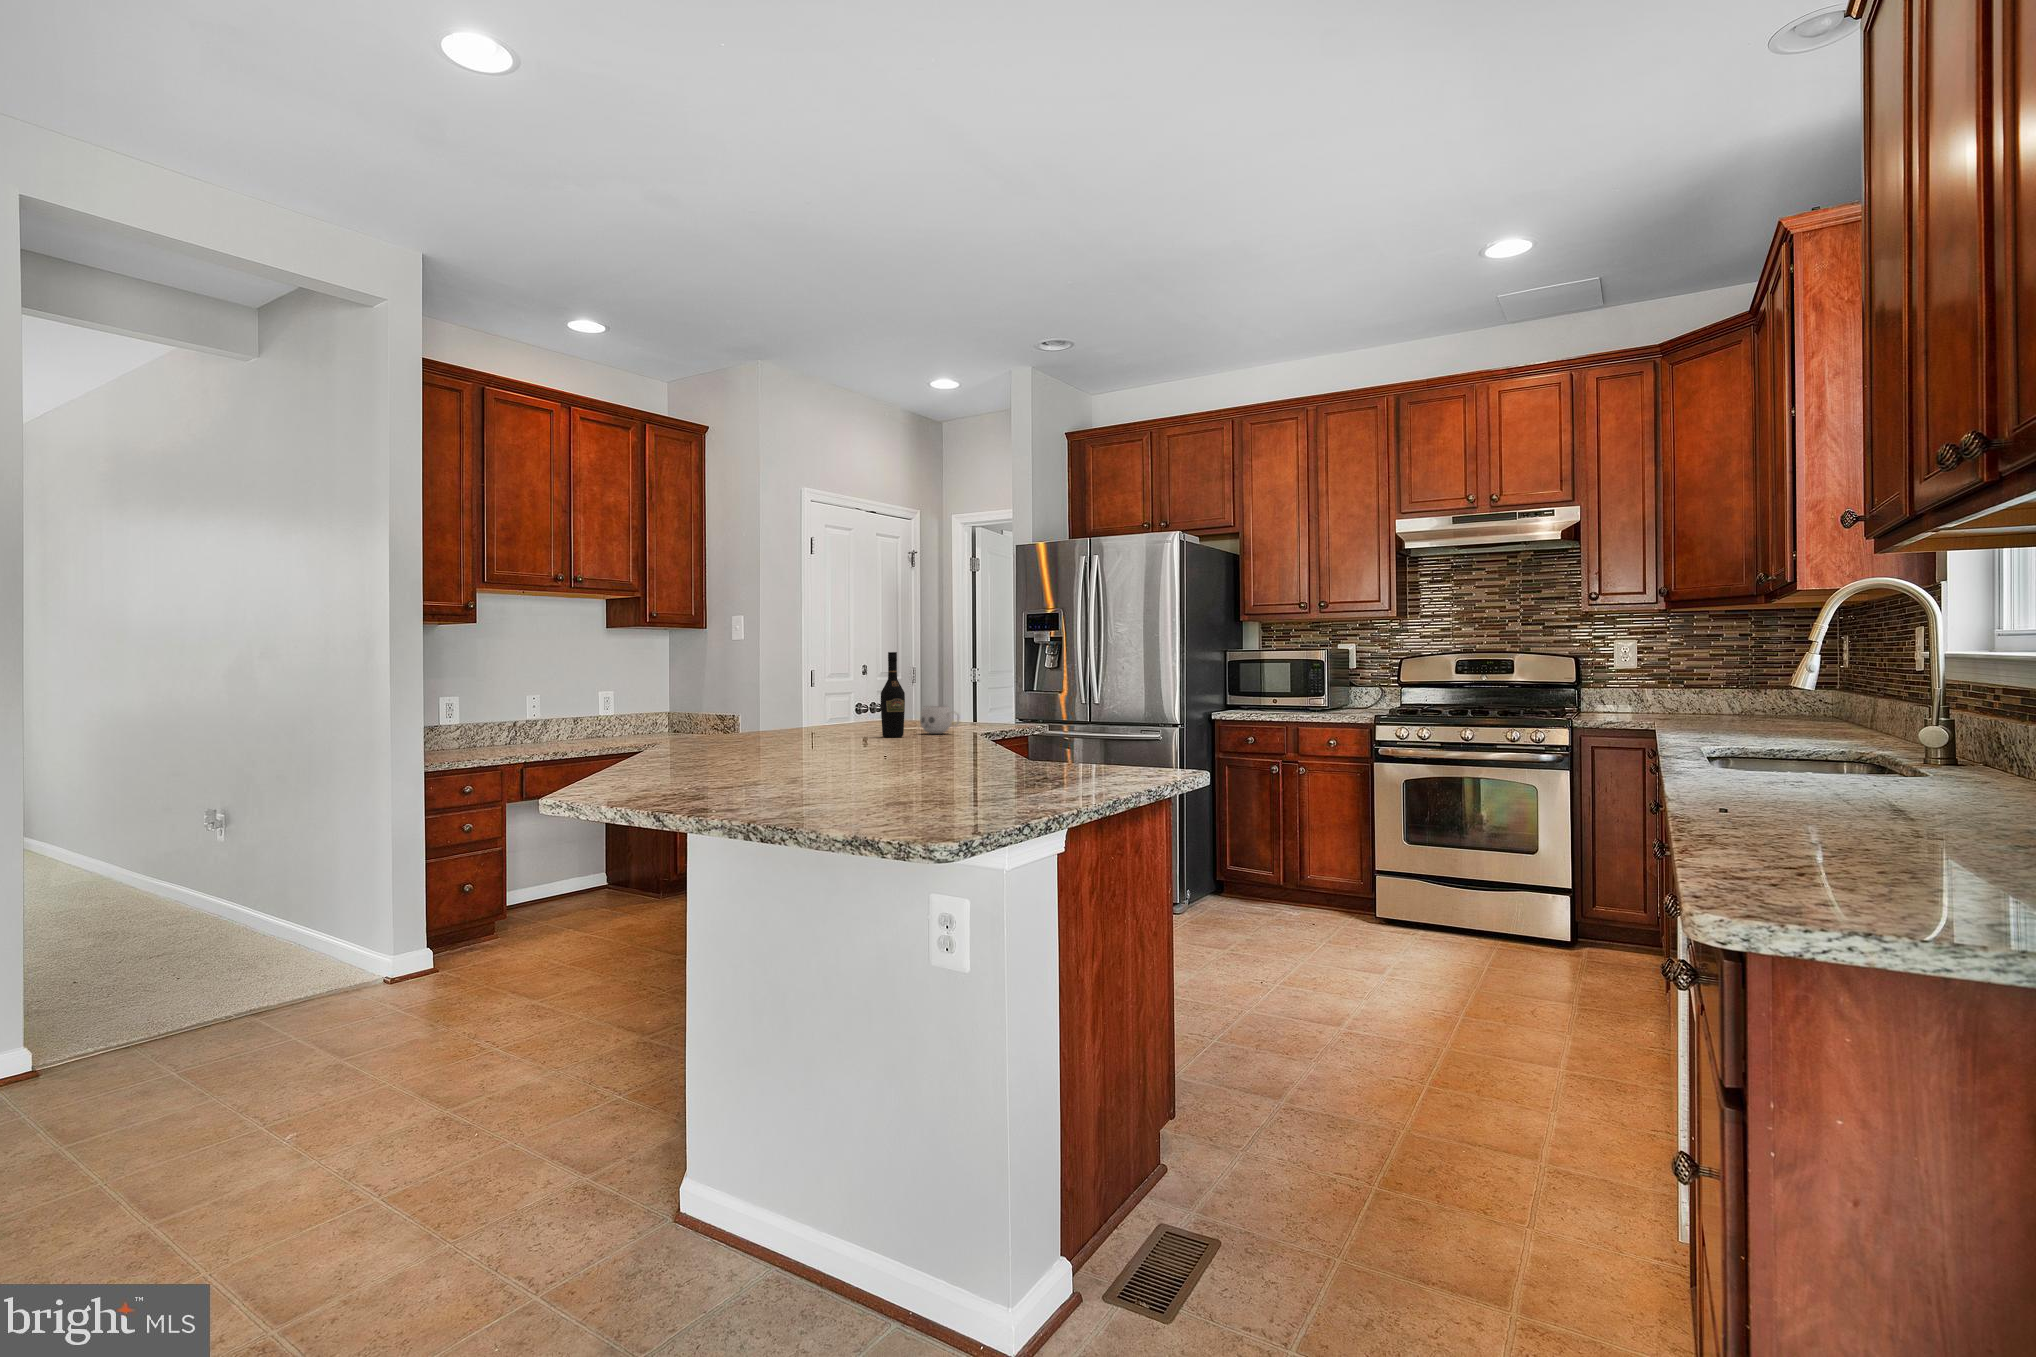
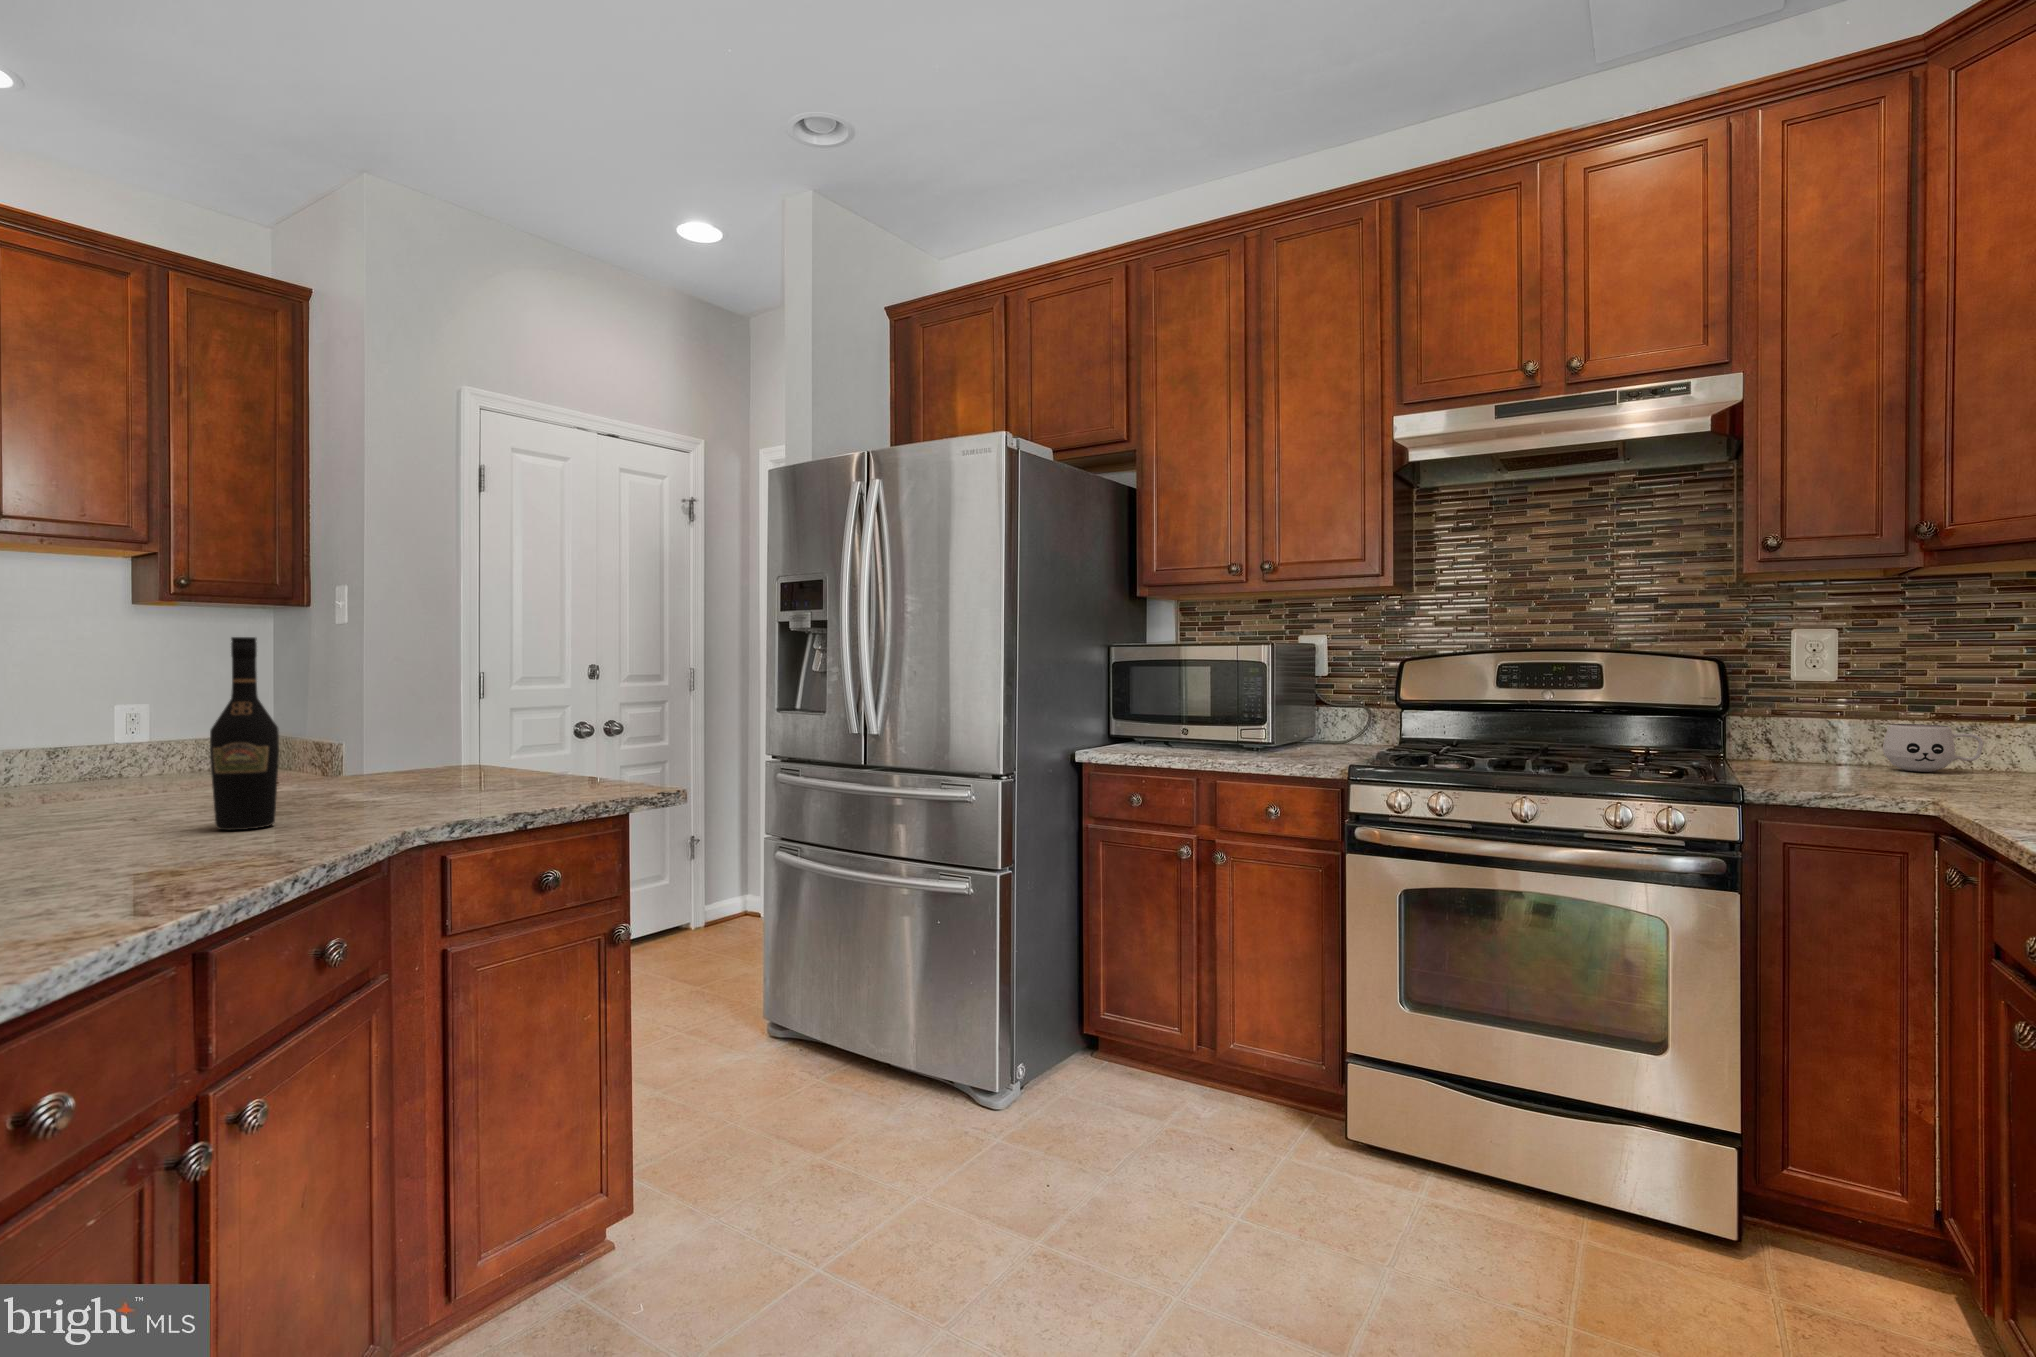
mug: present [920,706,959,734] -> present [1883,724,1983,772]

